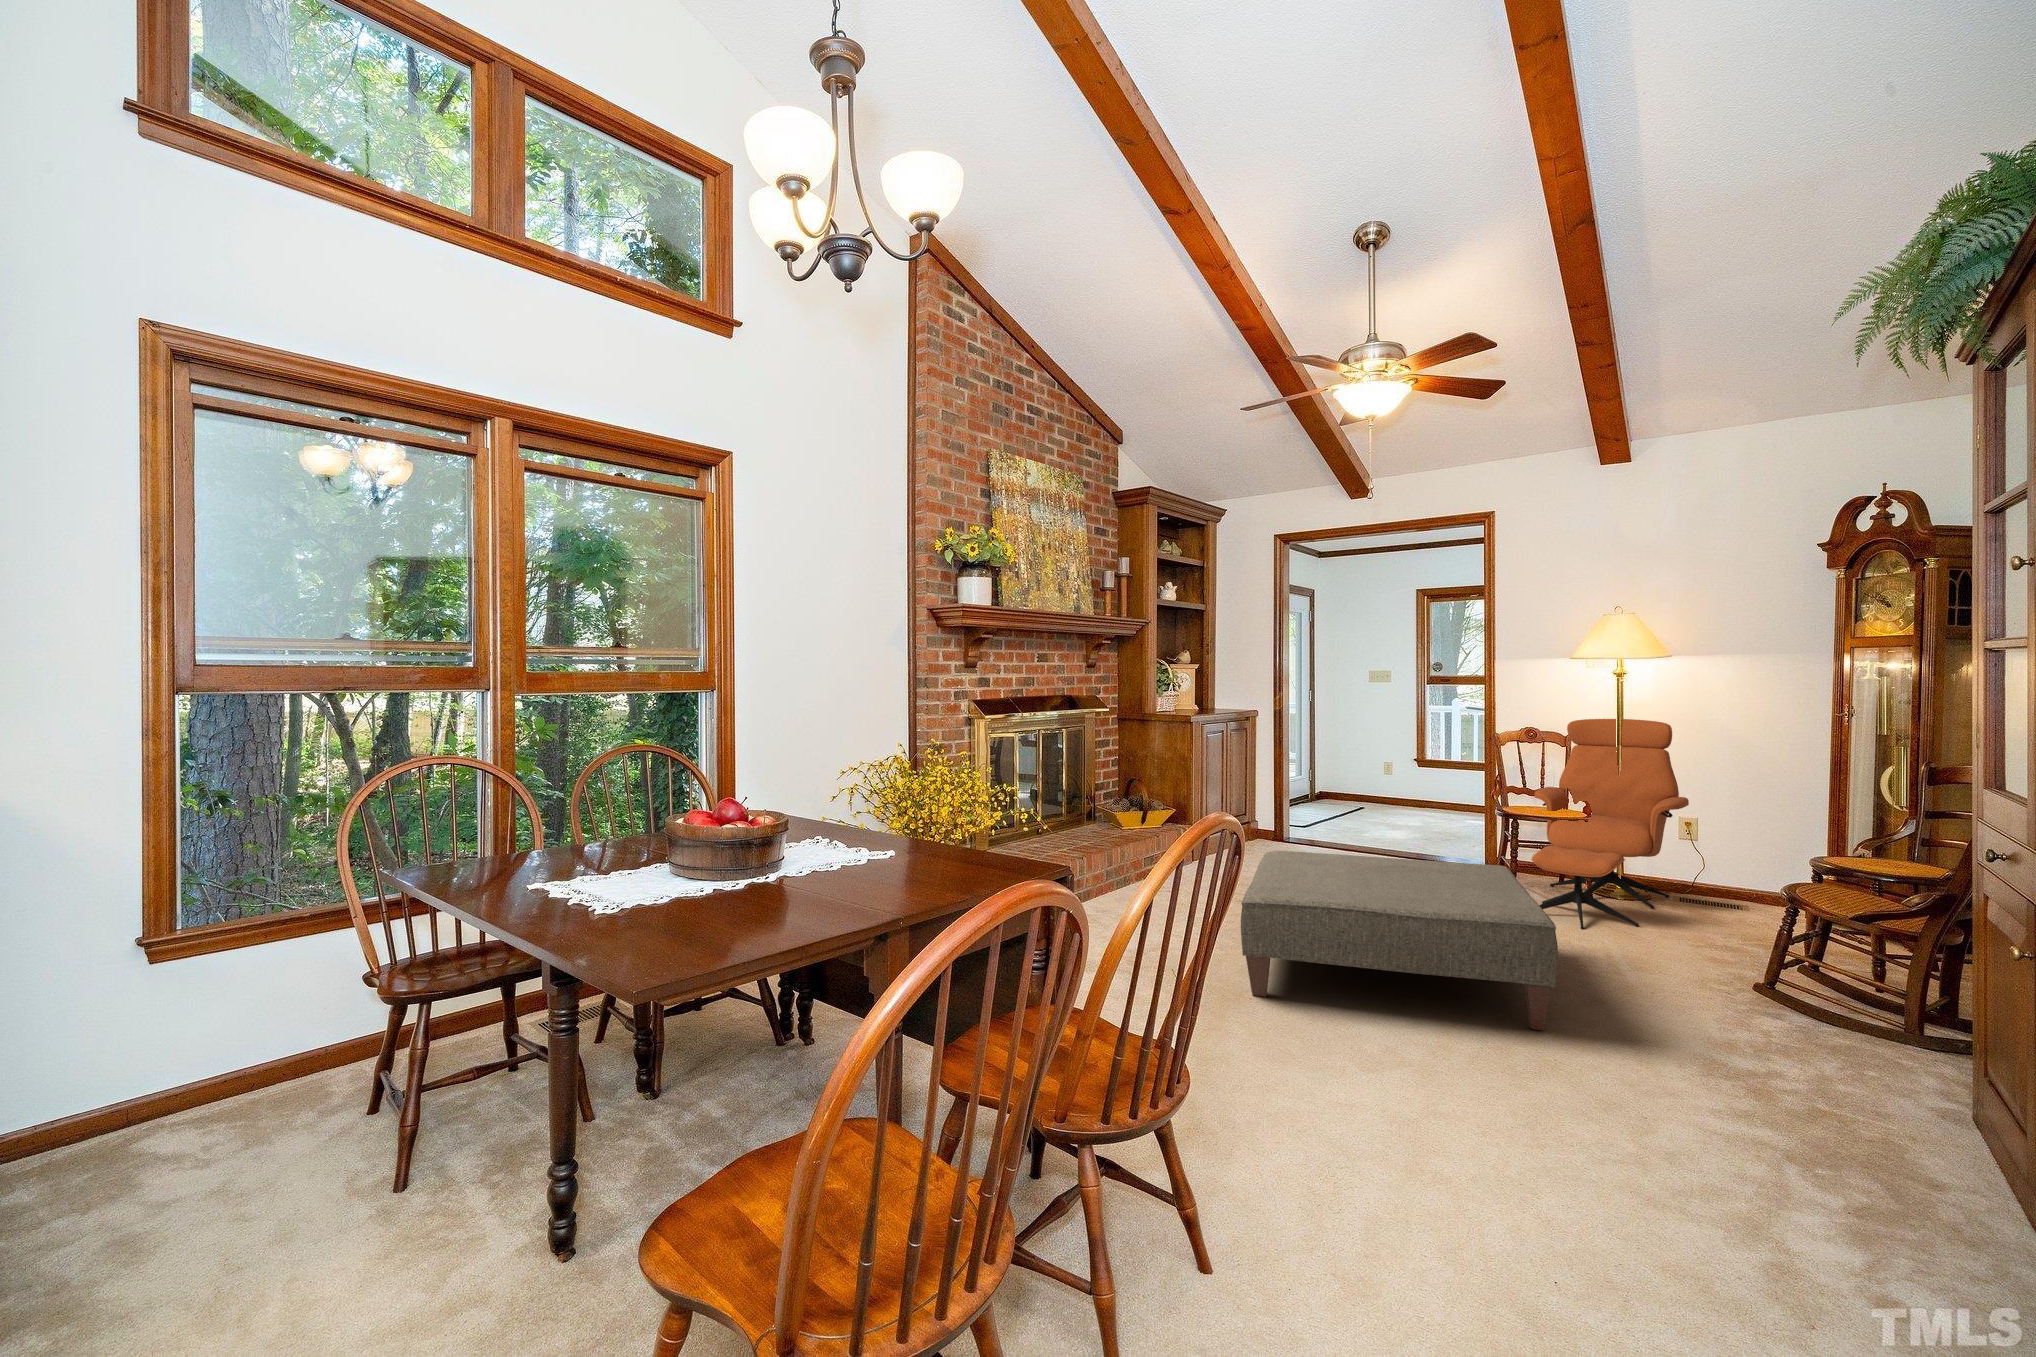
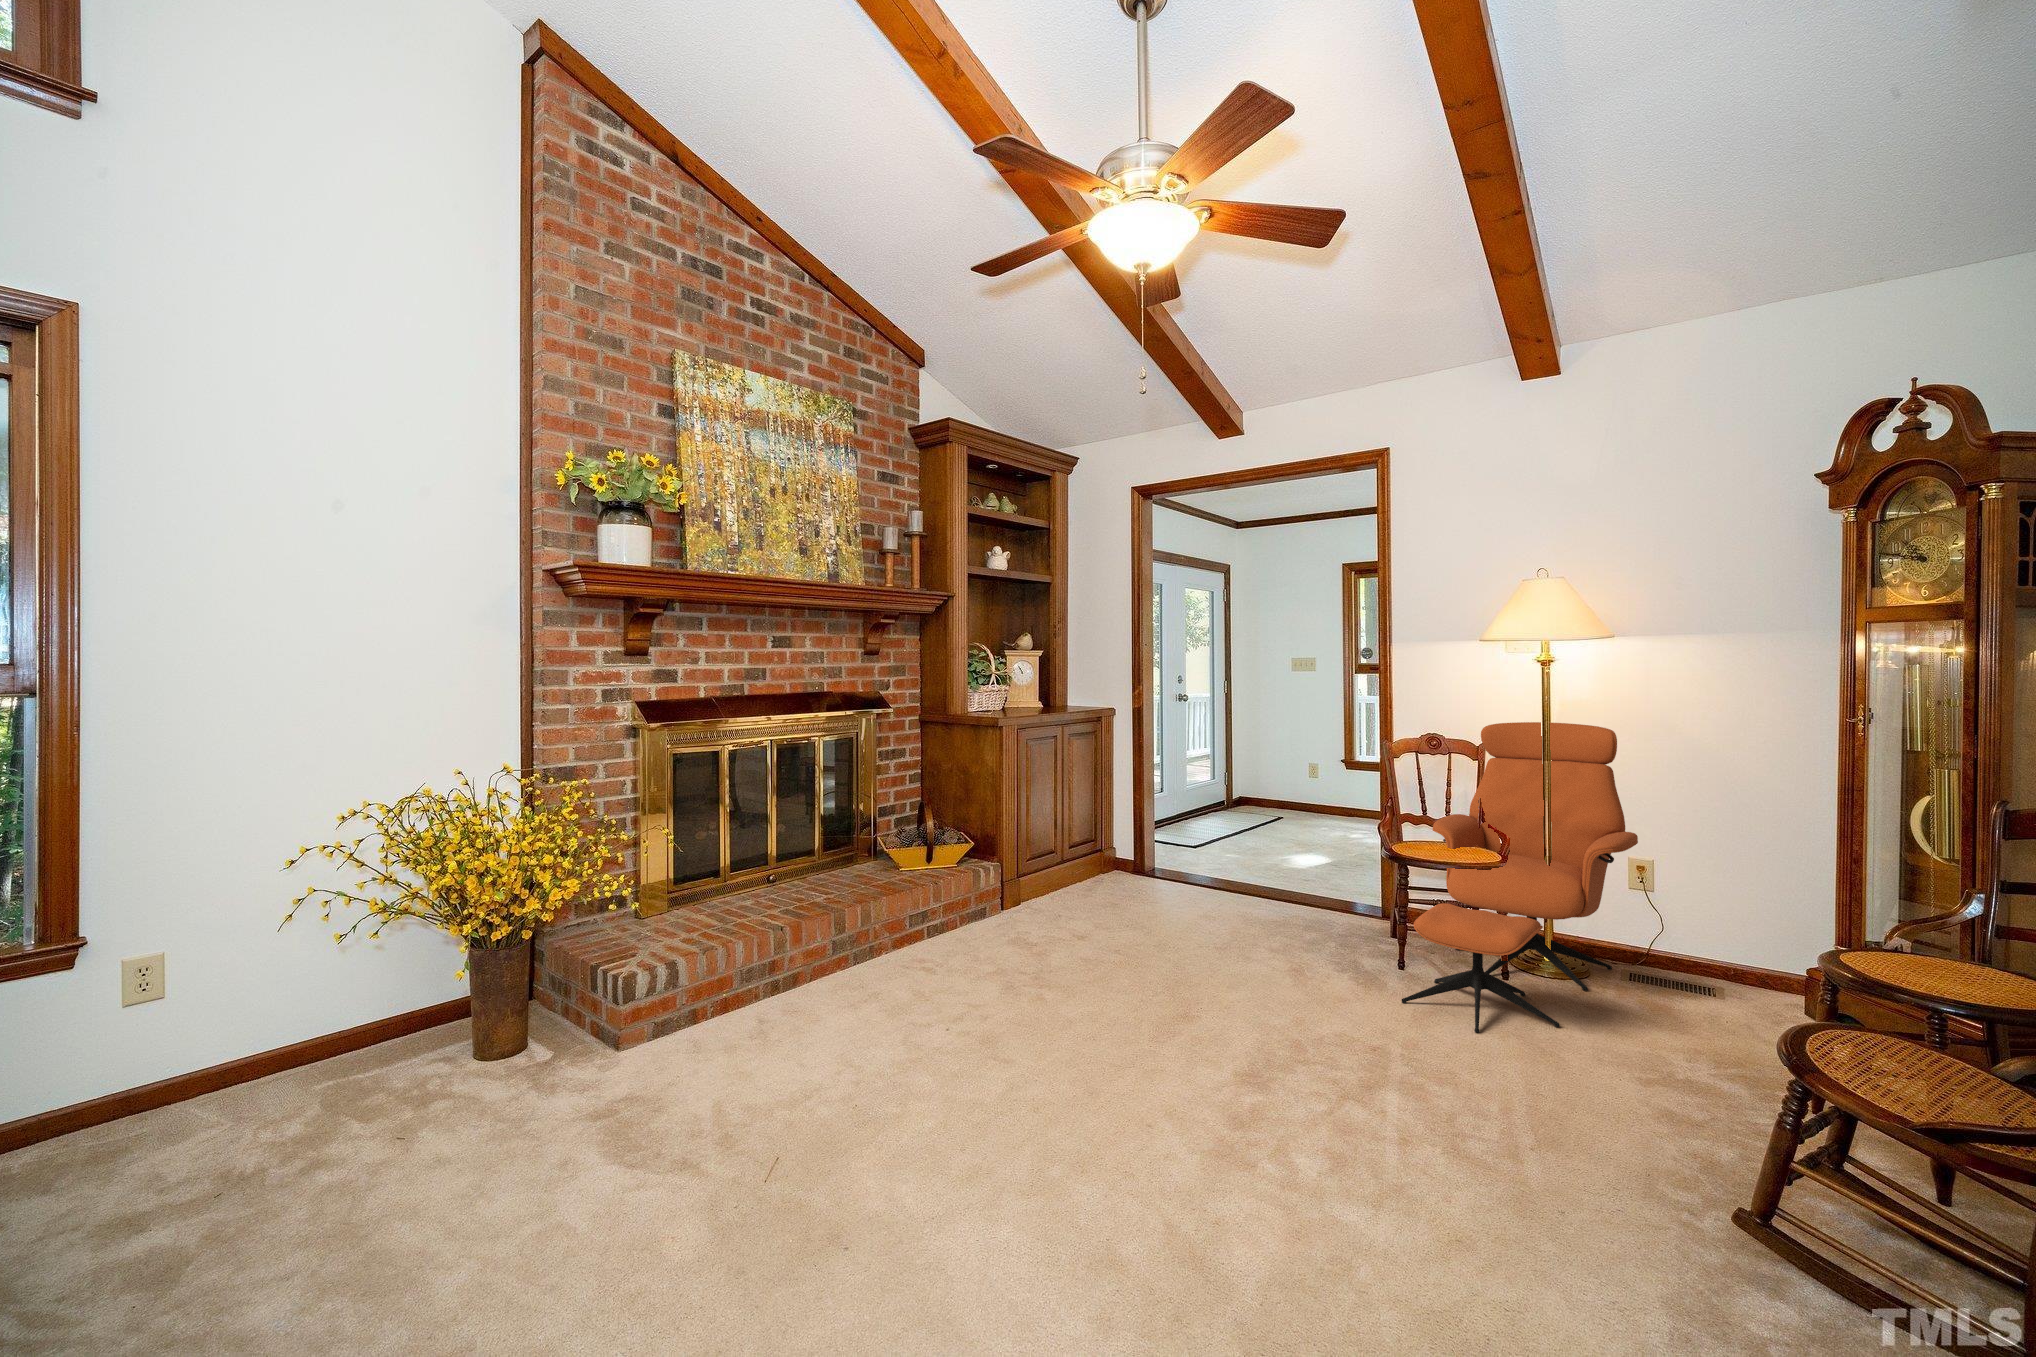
ottoman: present [1241,851,1558,1030] -> none [866,922,1360,1297]

